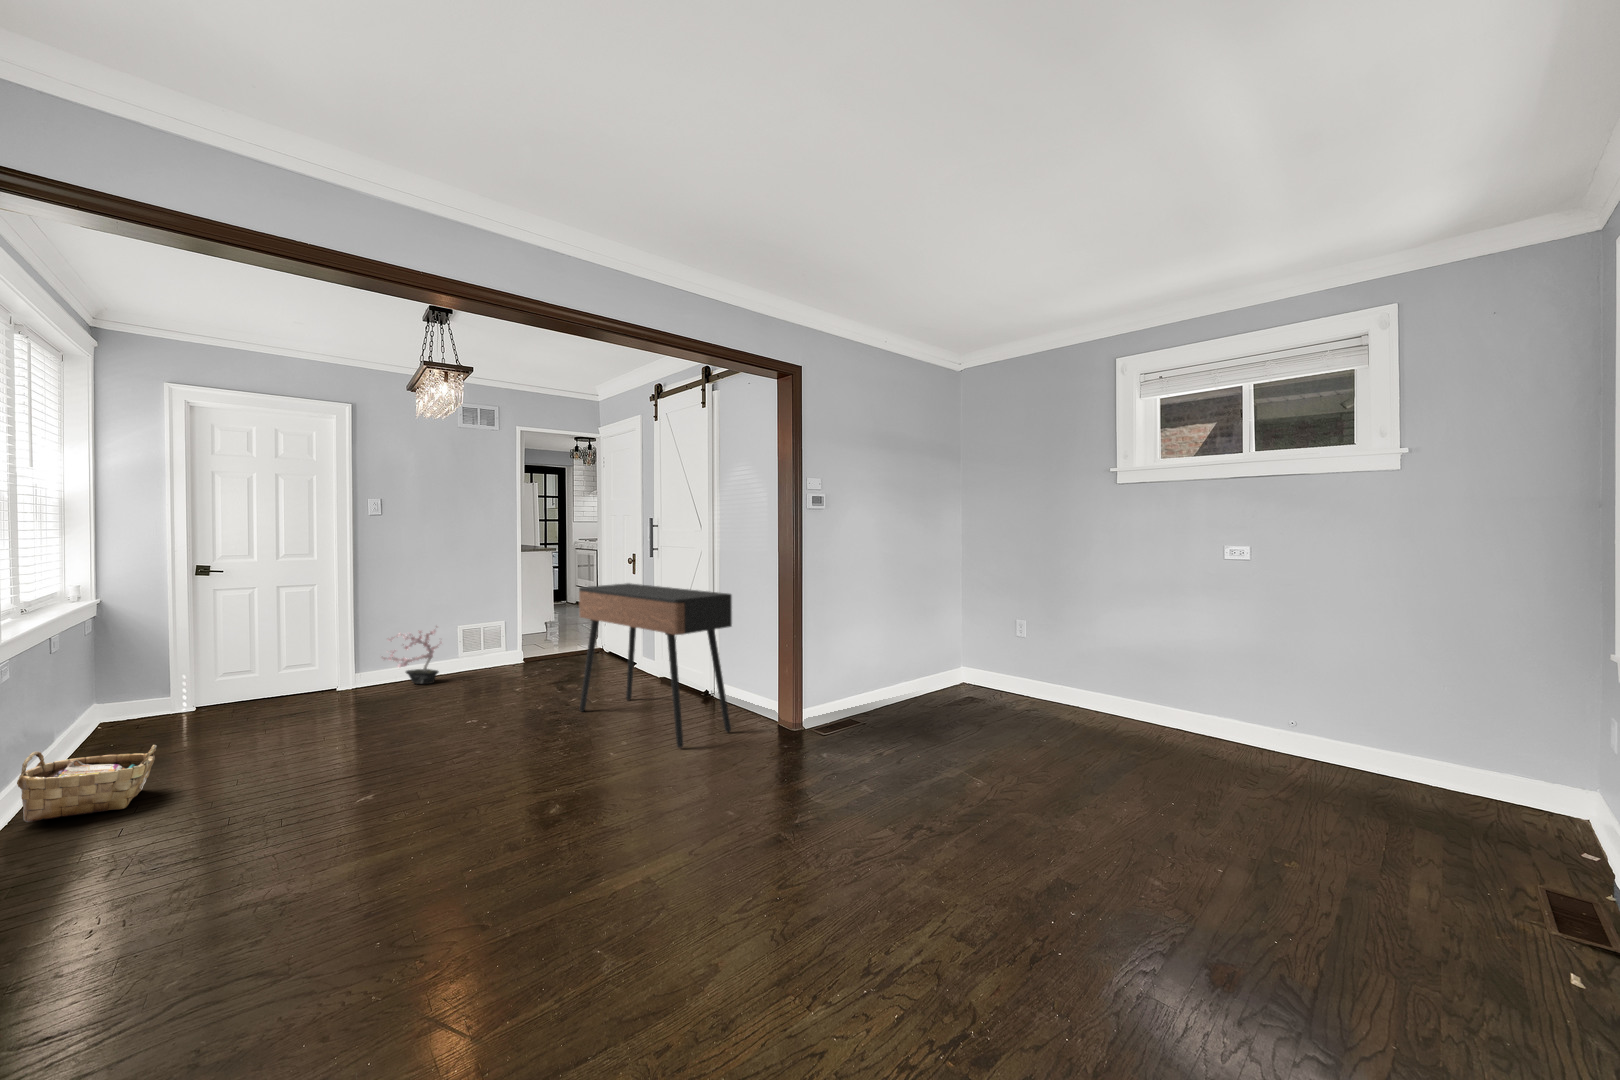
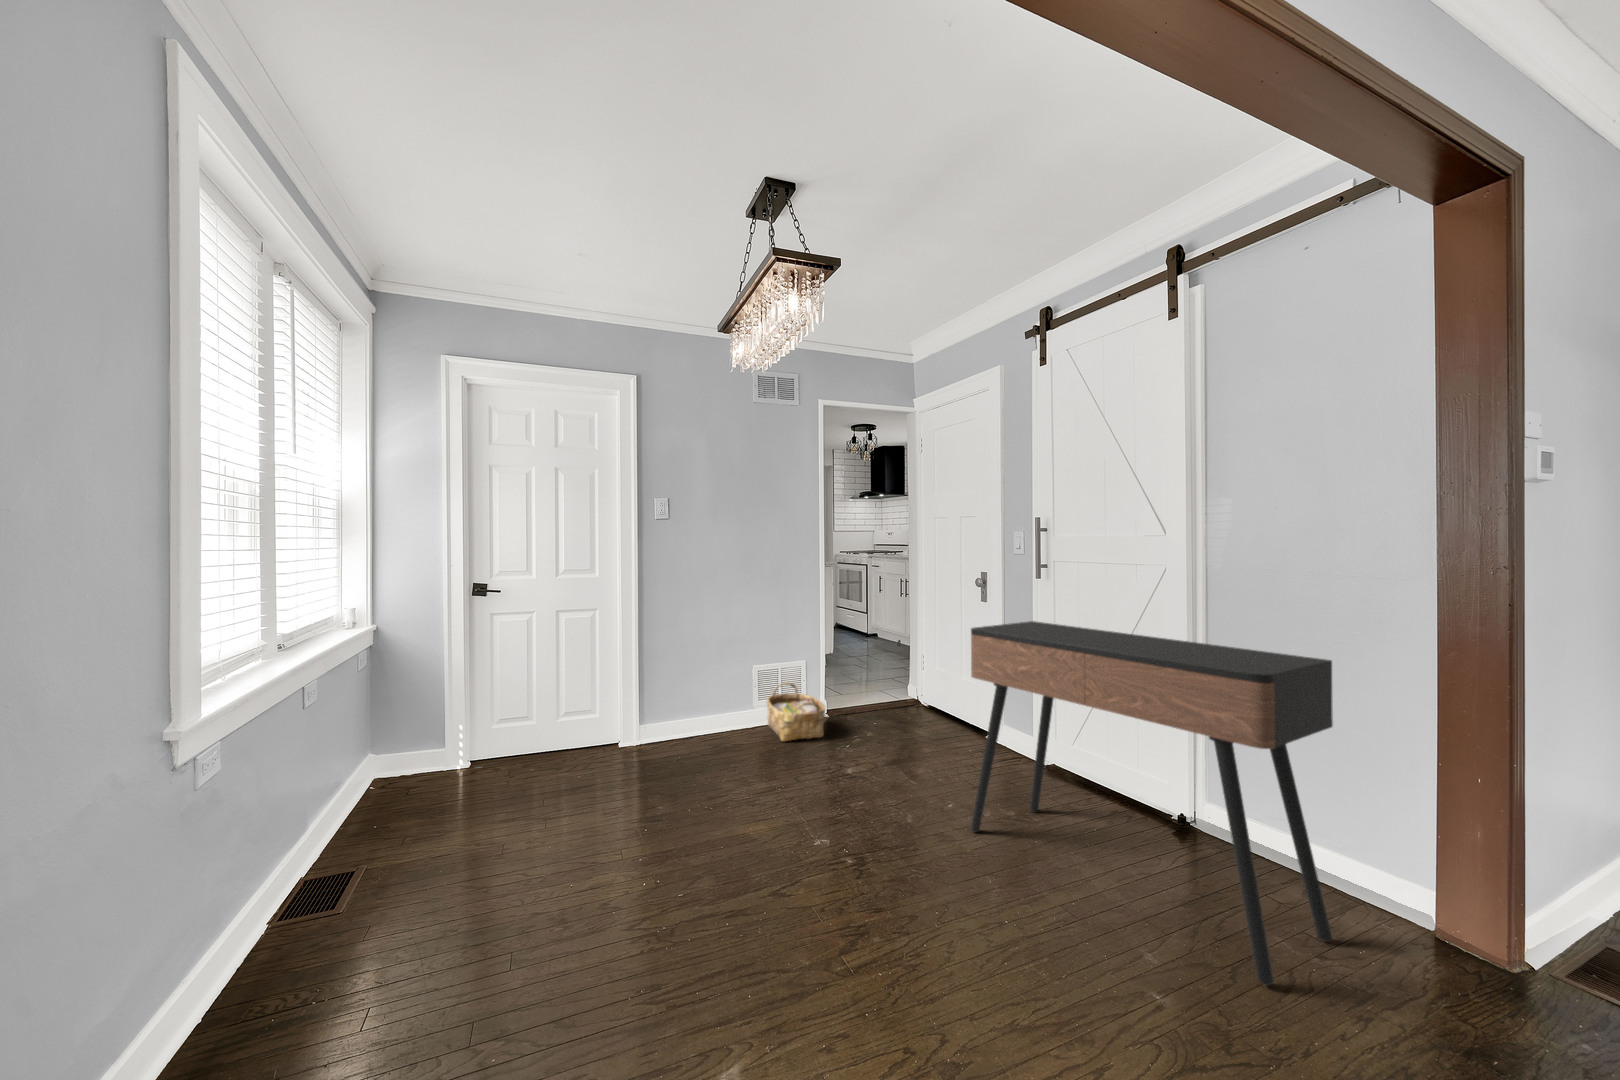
potted plant: present [382,626,442,684] -> none [668,662,742,744]
woven basket: present [17,745,156,822] -> present [767,682,825,741]

